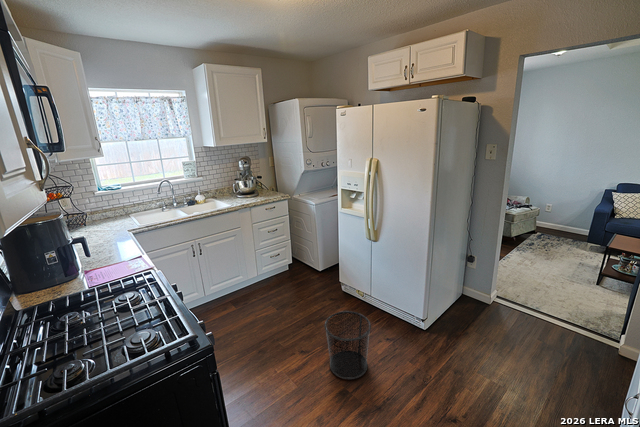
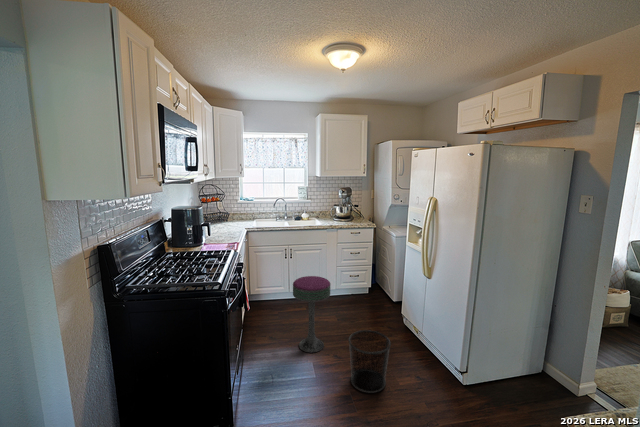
bar stool: none [234,269,282,360] -> present [293,276,331,353]

